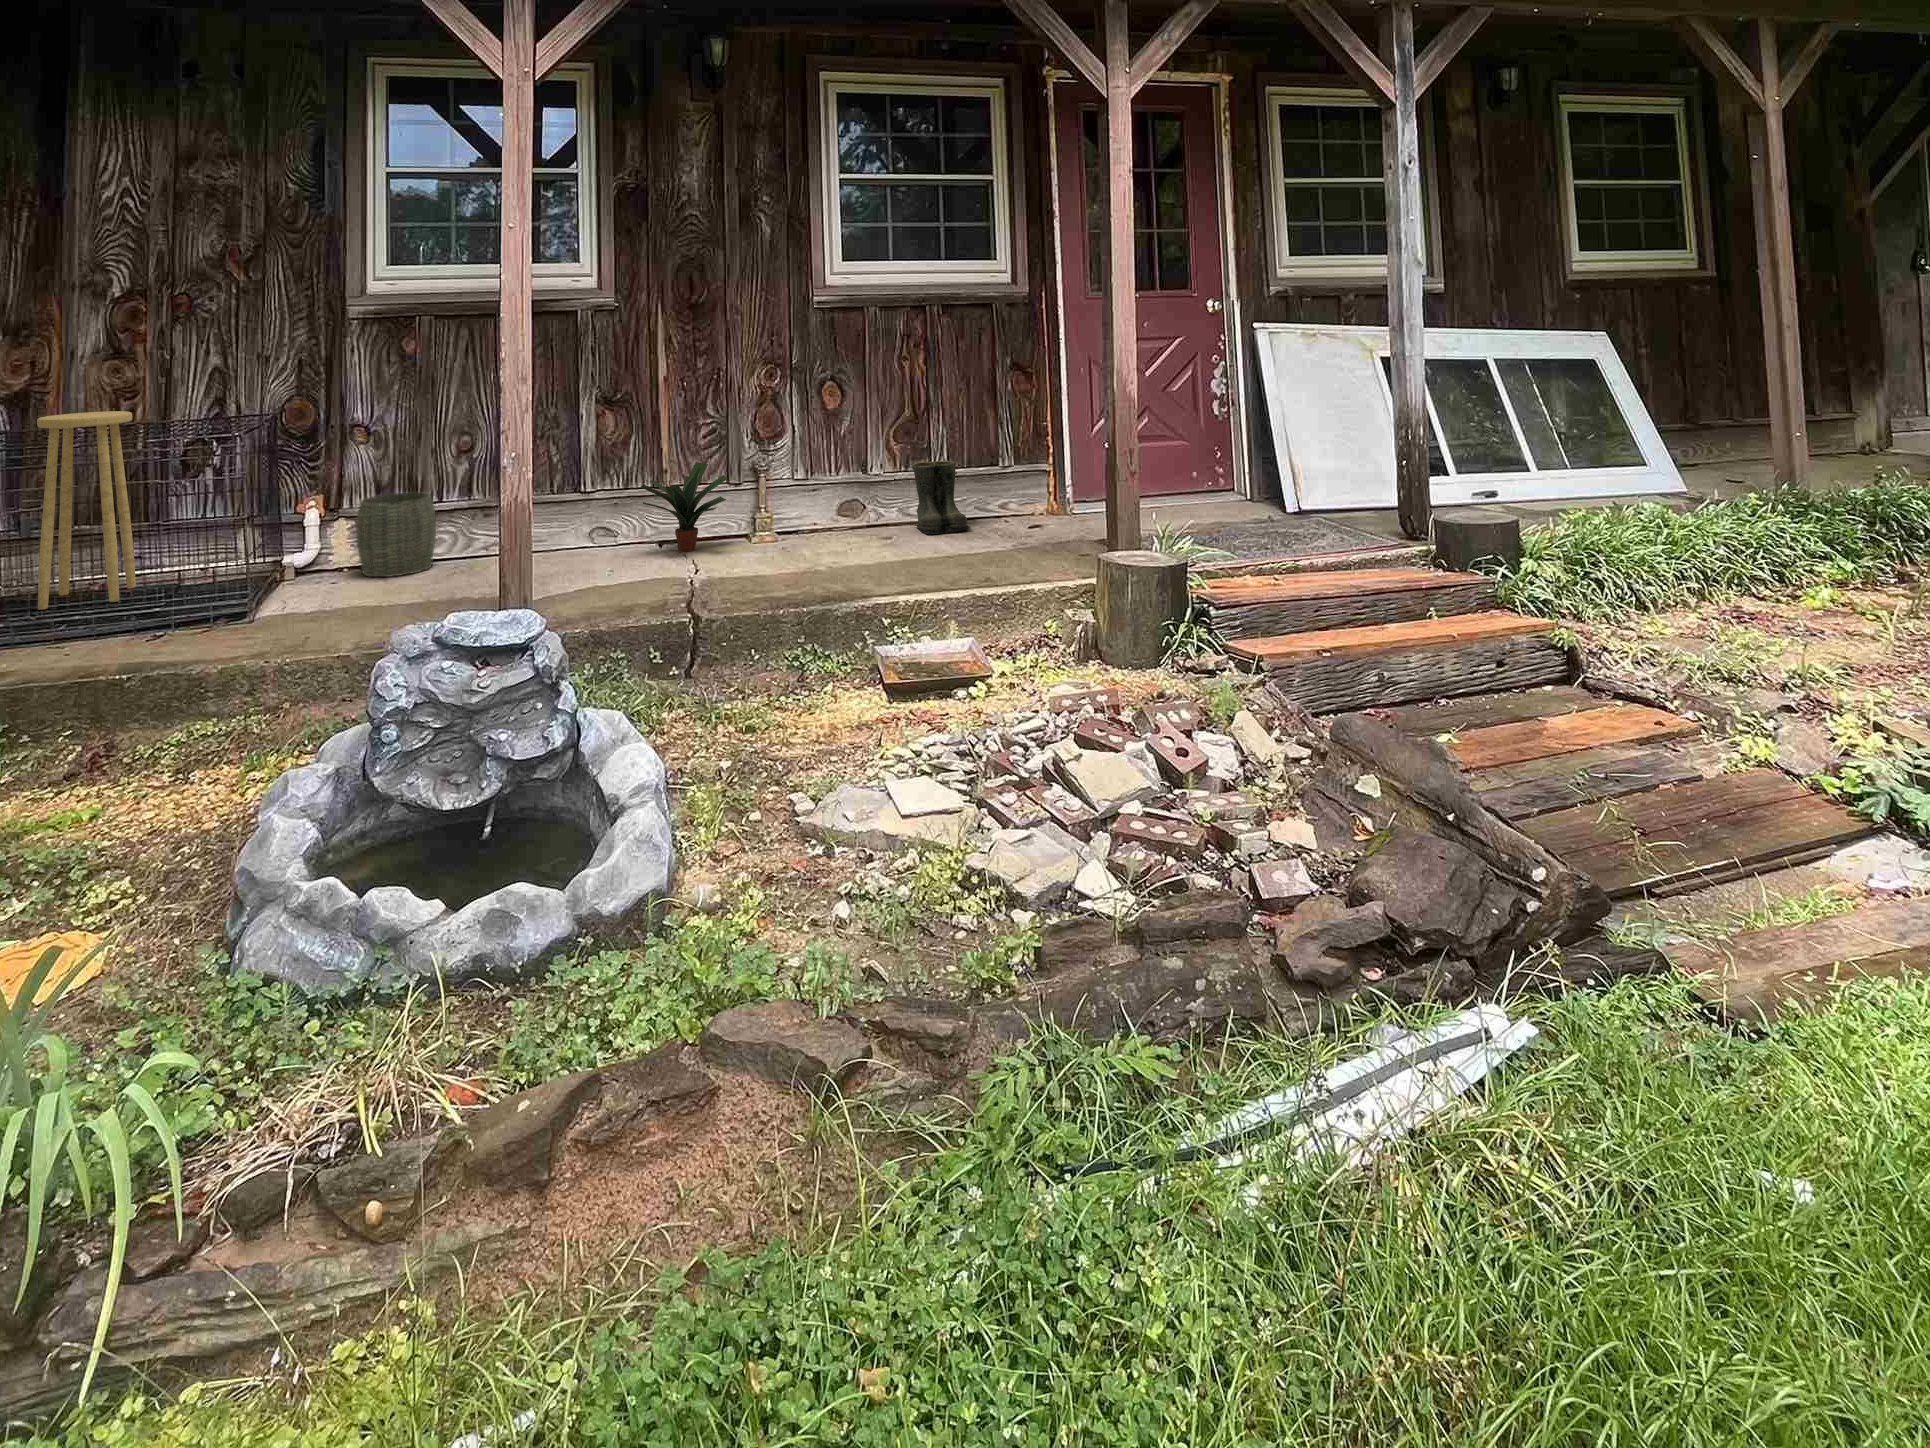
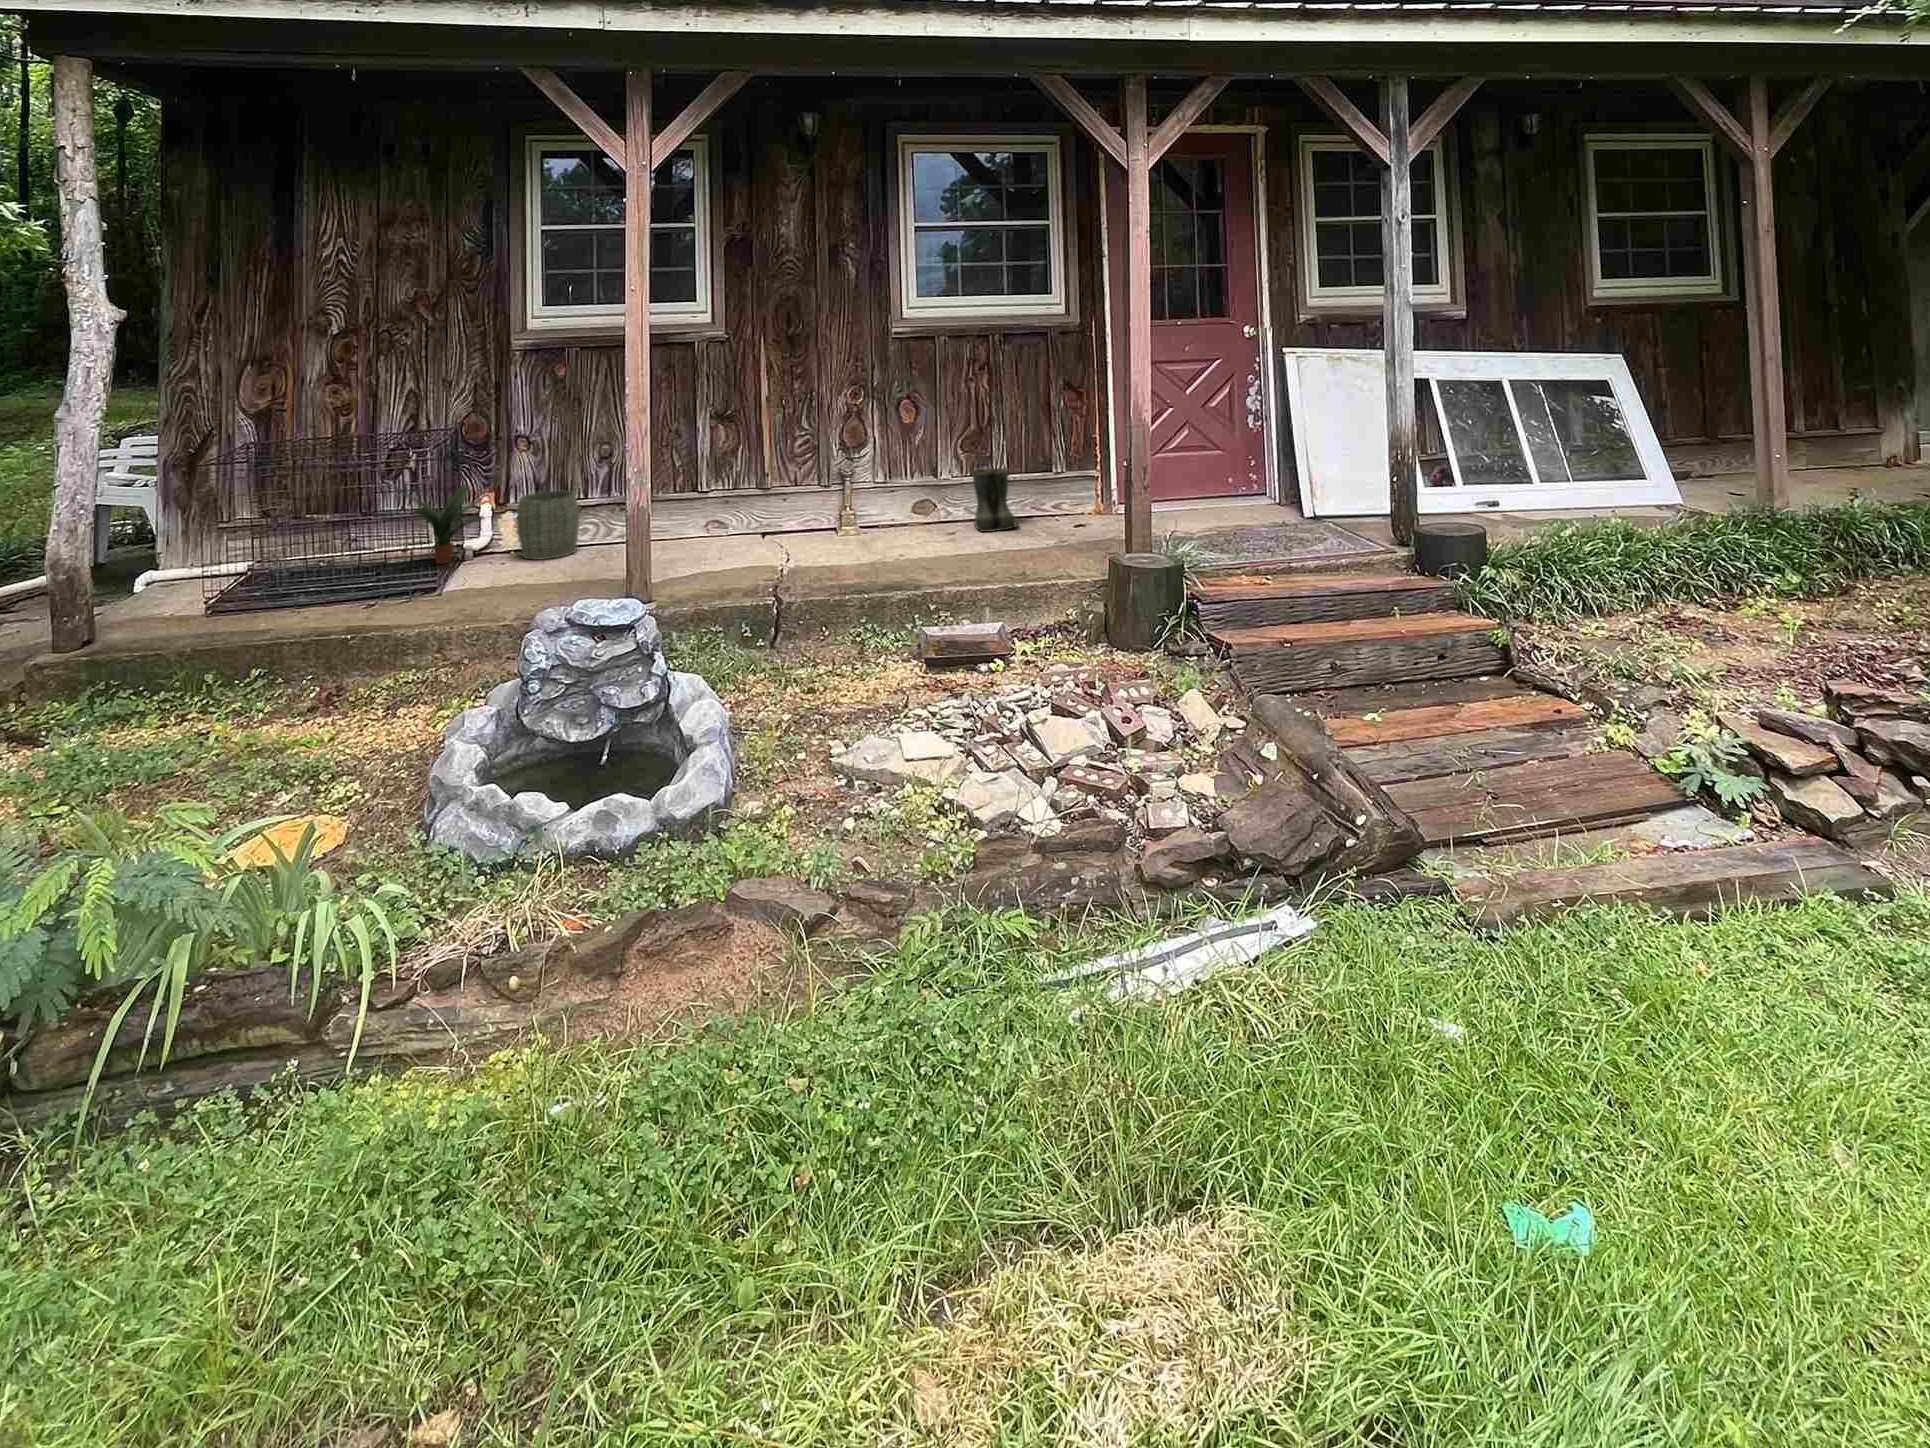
stool: present [37,411,136,610] -> none [278,426,352,581]
potted plant: present [640,462,728,552] -> present [392,486,483,564]

